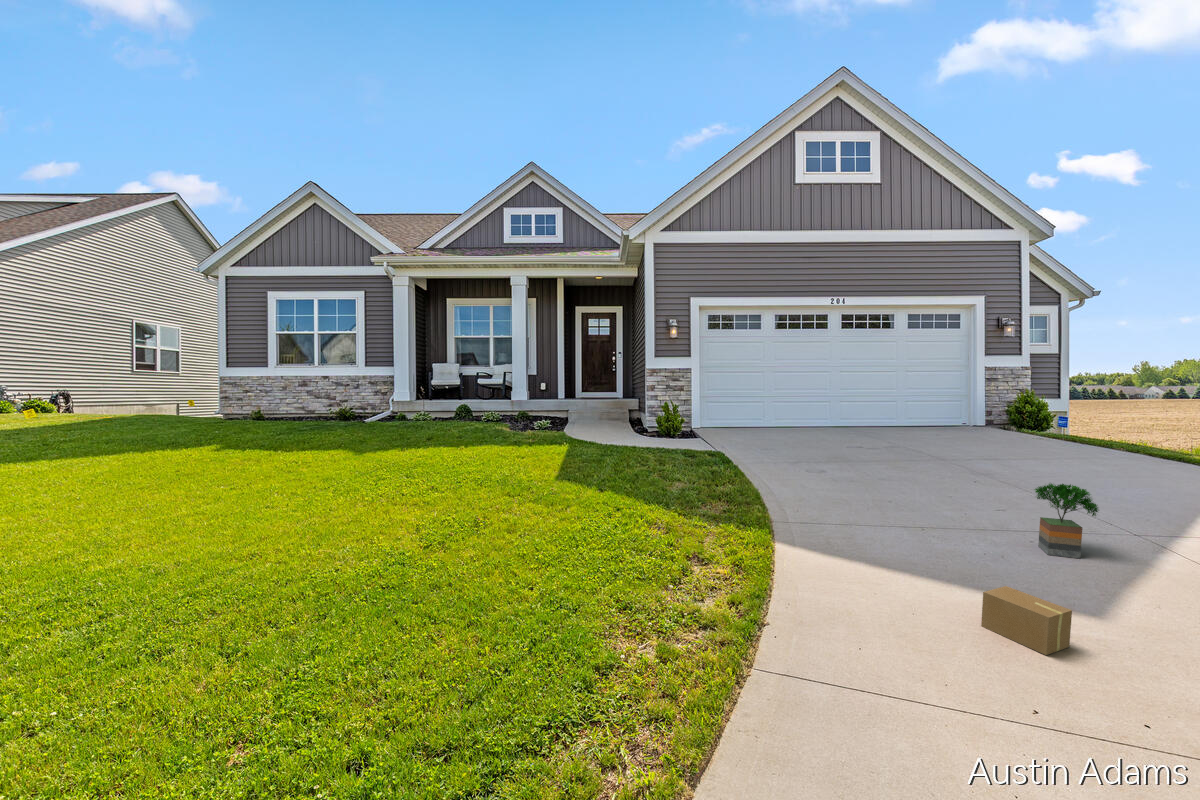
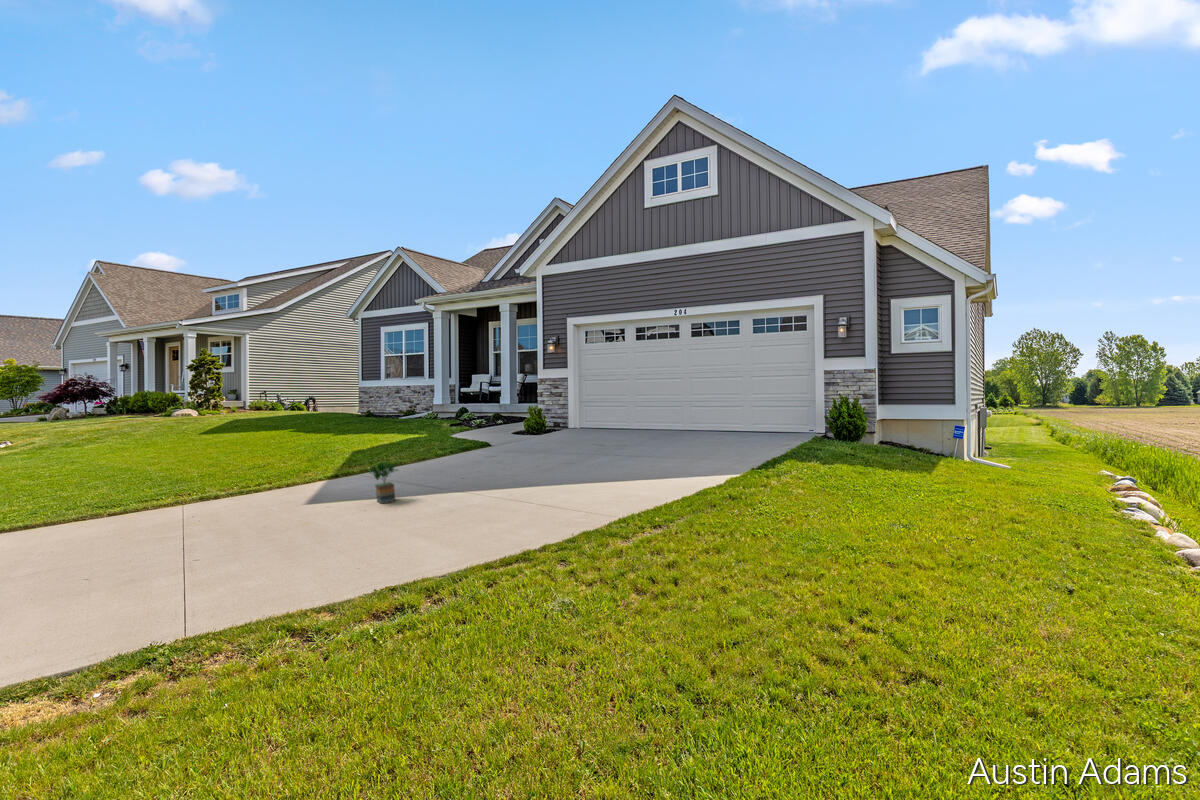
cardboard box: present [981,586,1072,655] -> none [231,498,264,520]

